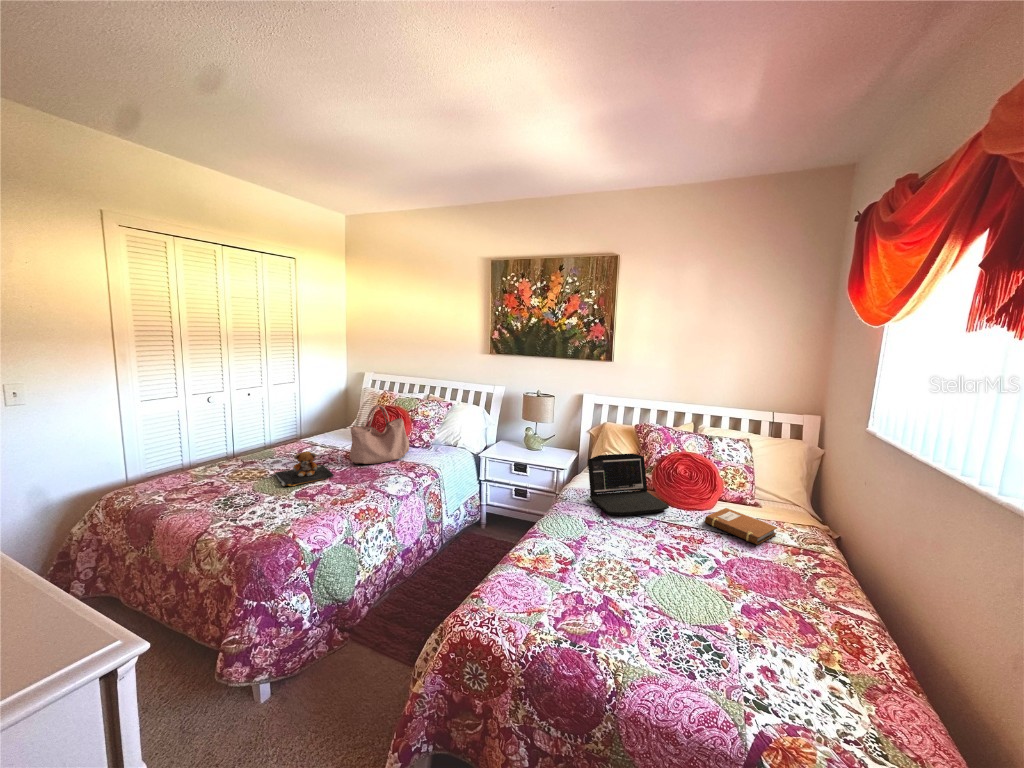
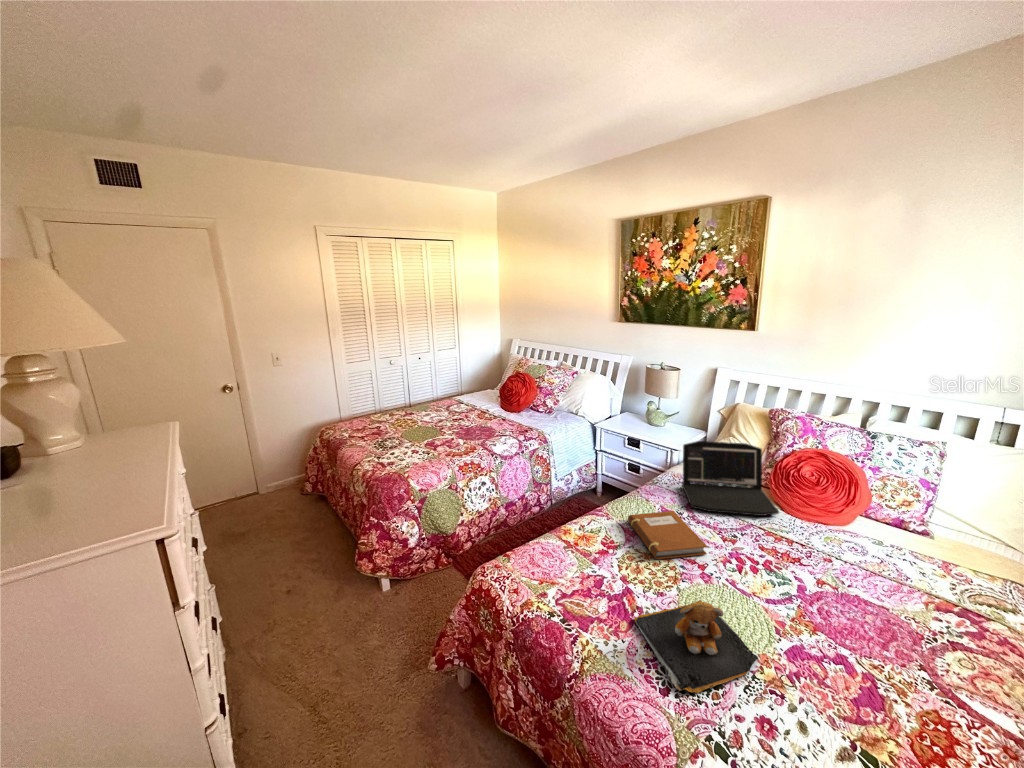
handbag: present [349,405,409,464] -> none [476,373,528,424]
teddy bear: present [275,452,334,486] -> present [635,600,758,693]
notebook: present [705,508,777,545] -> present [628,511,707,559]

